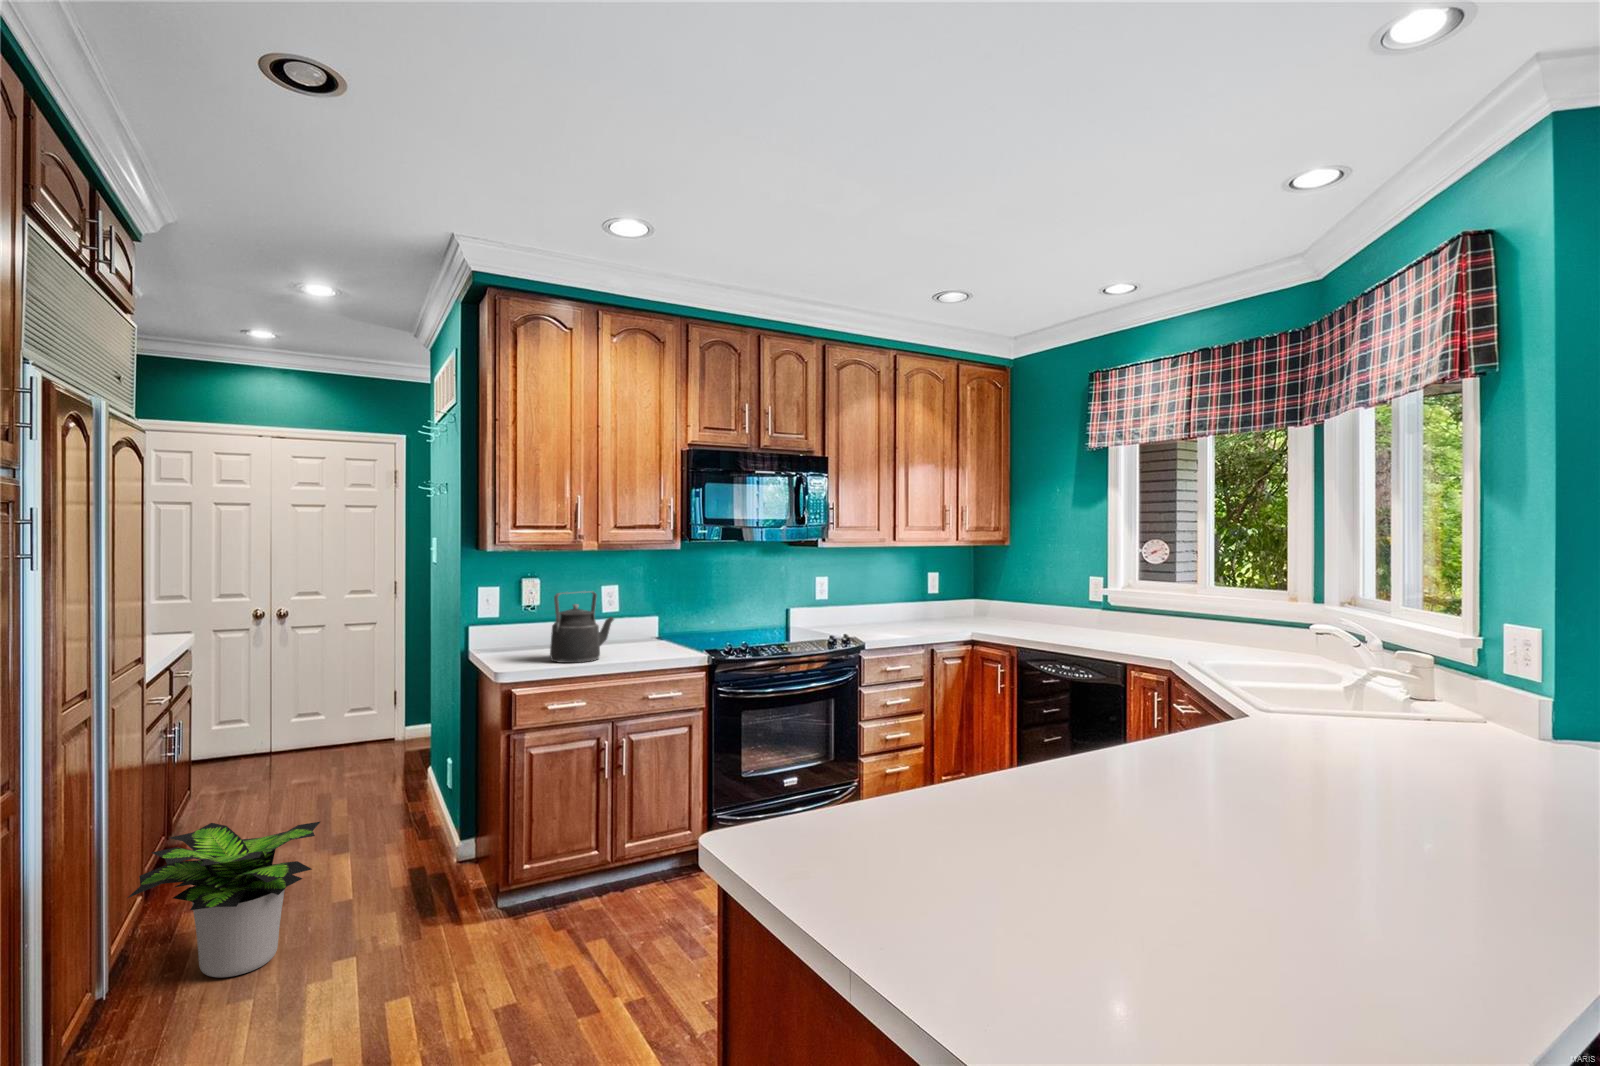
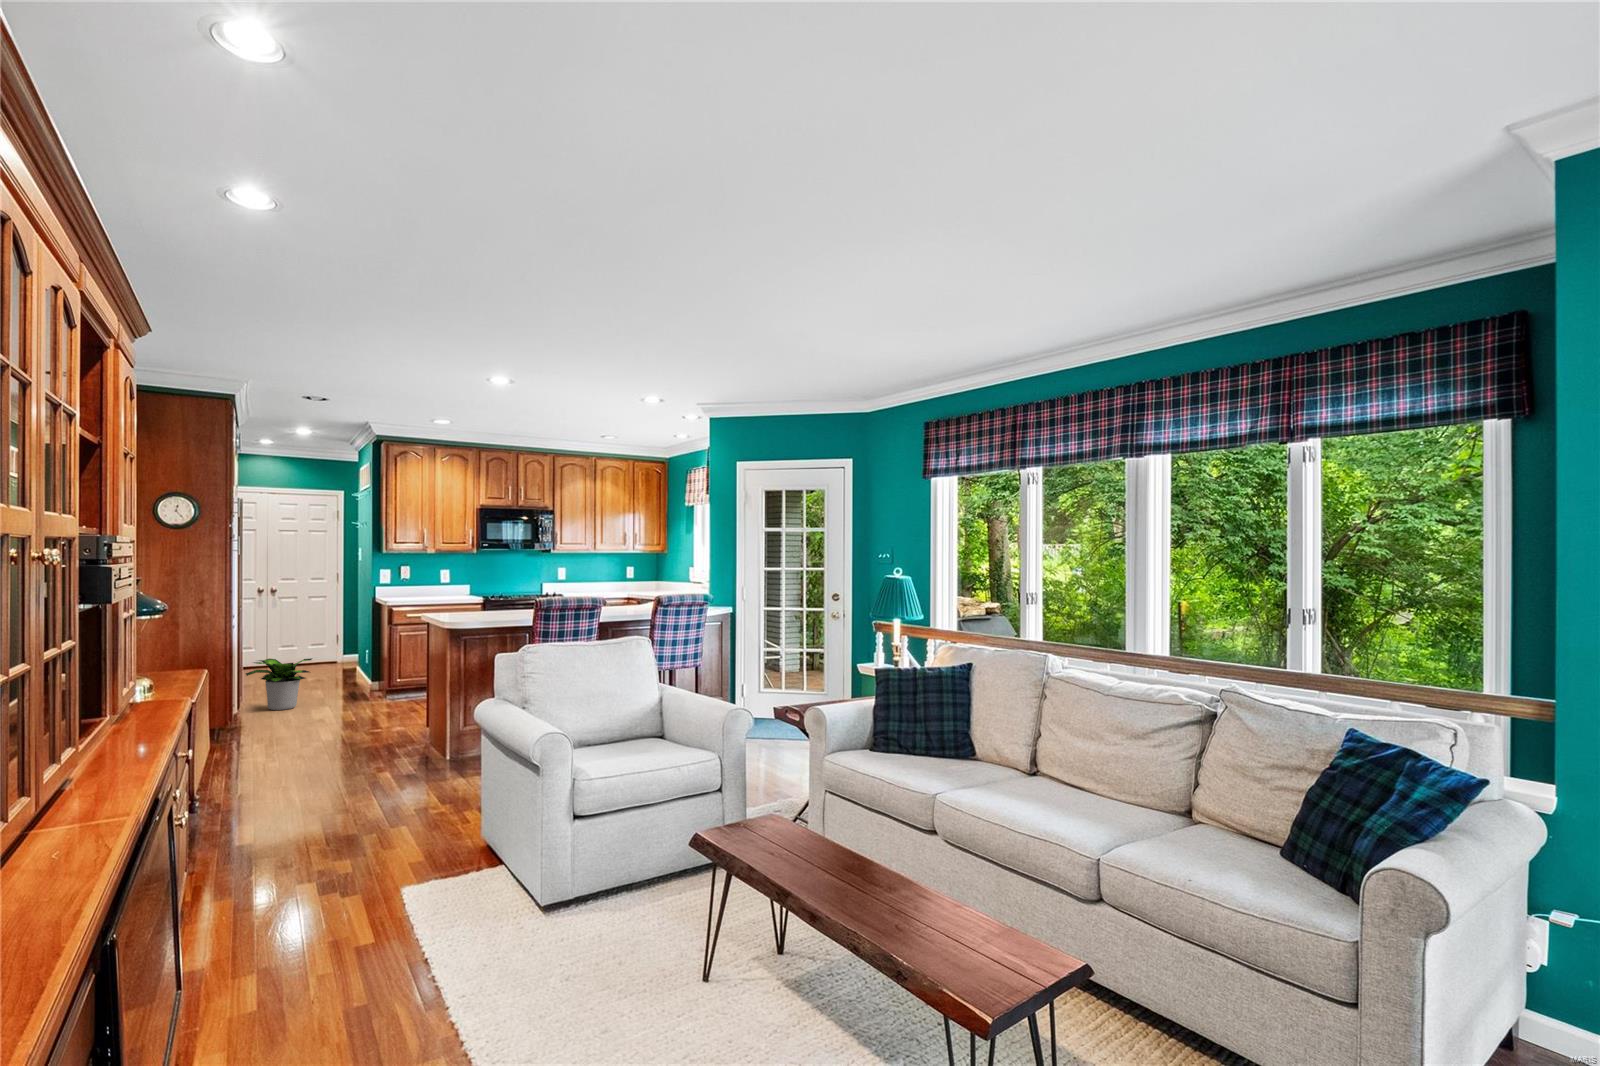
kettle: present [550,591,614,663] -> none [410,571,441,600]

